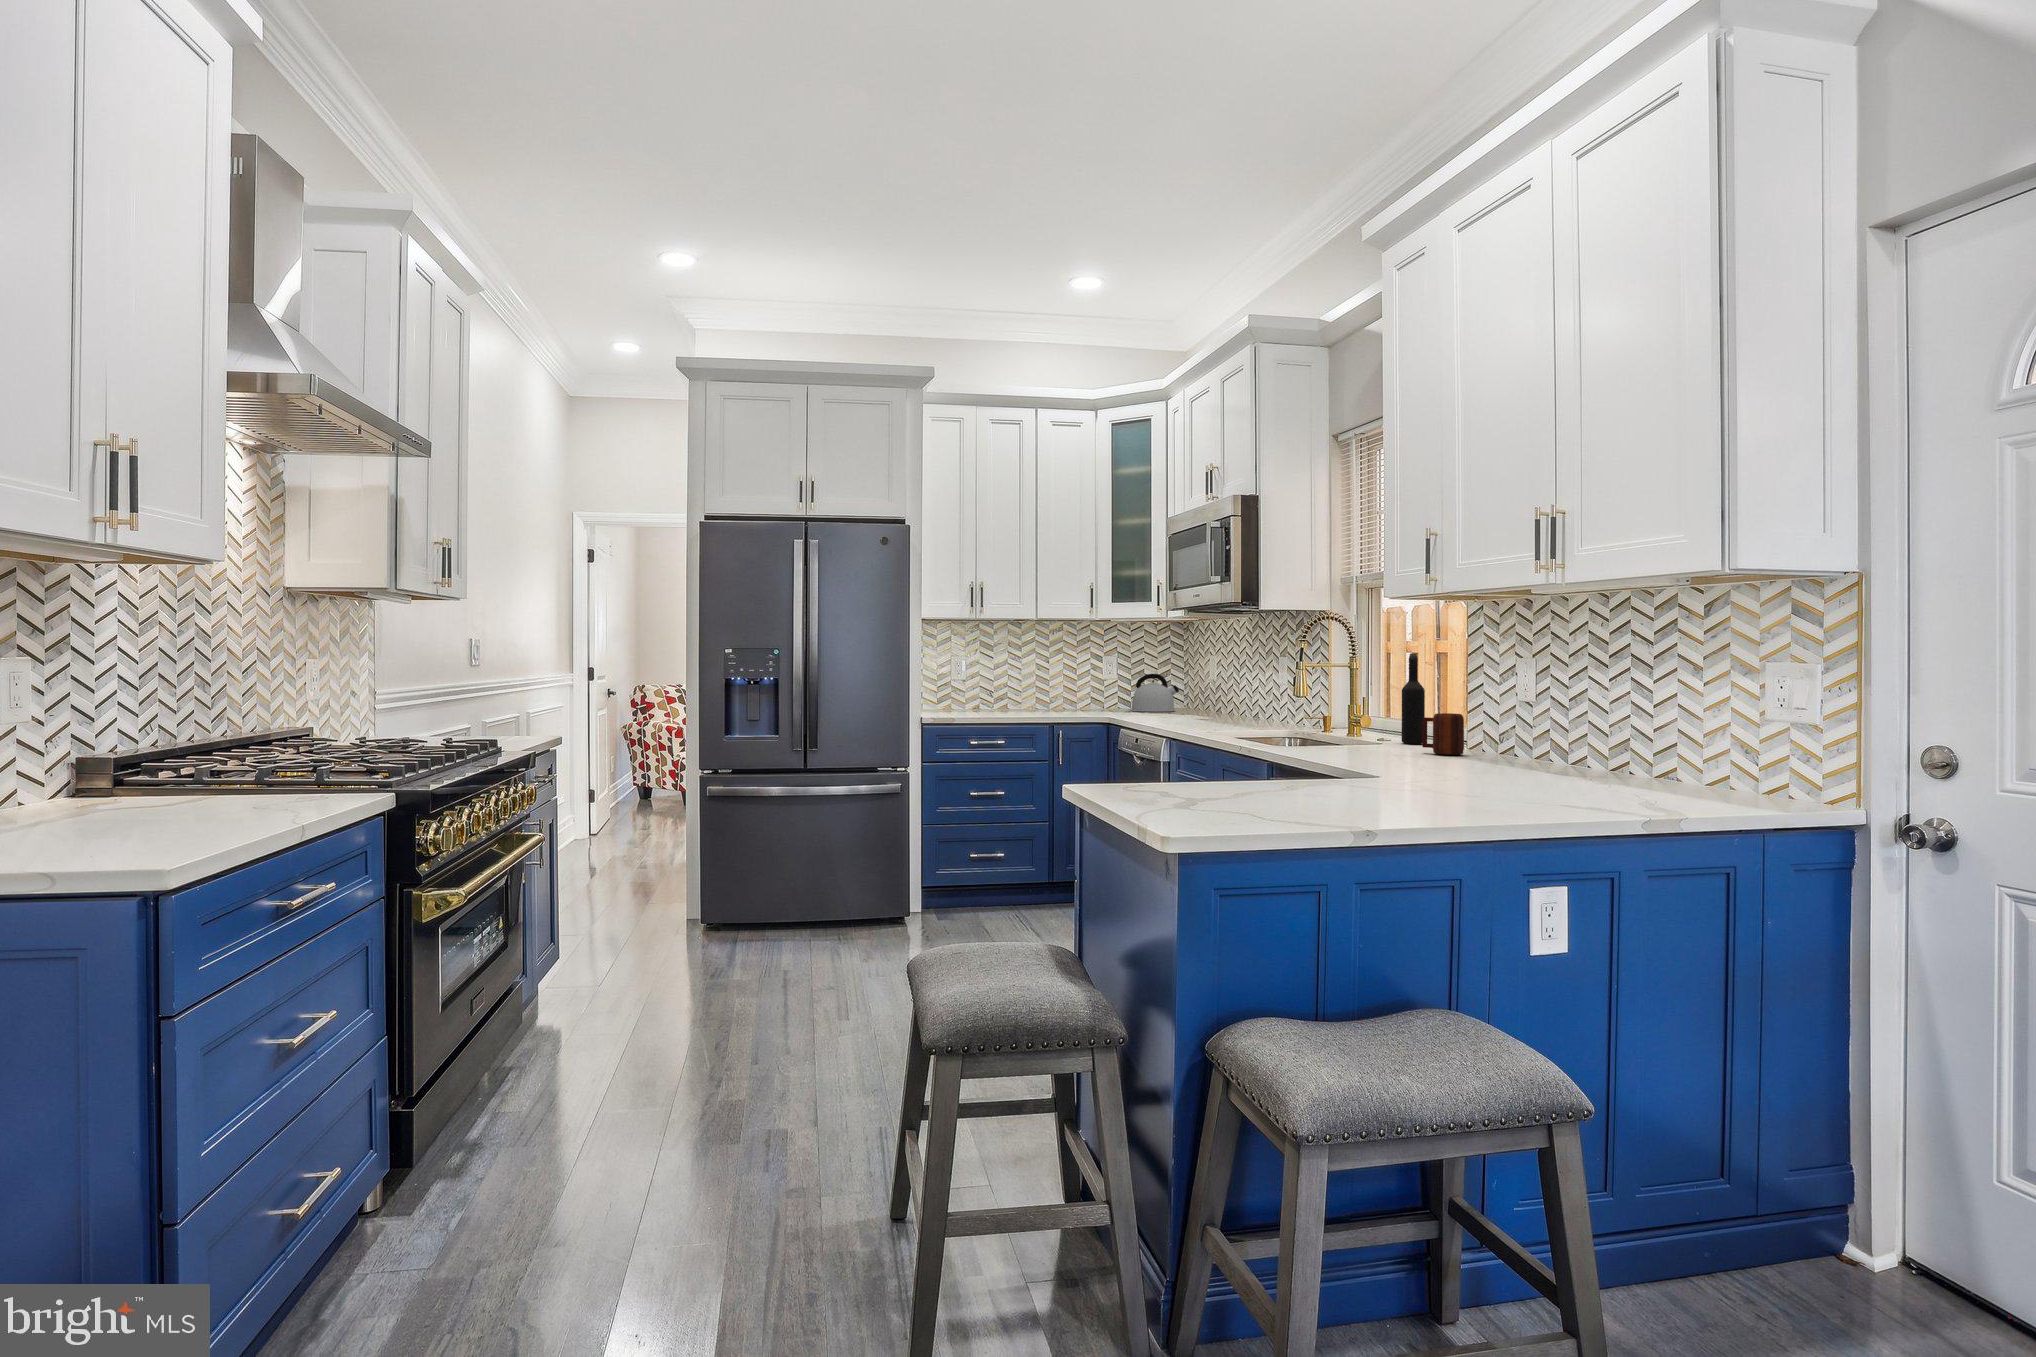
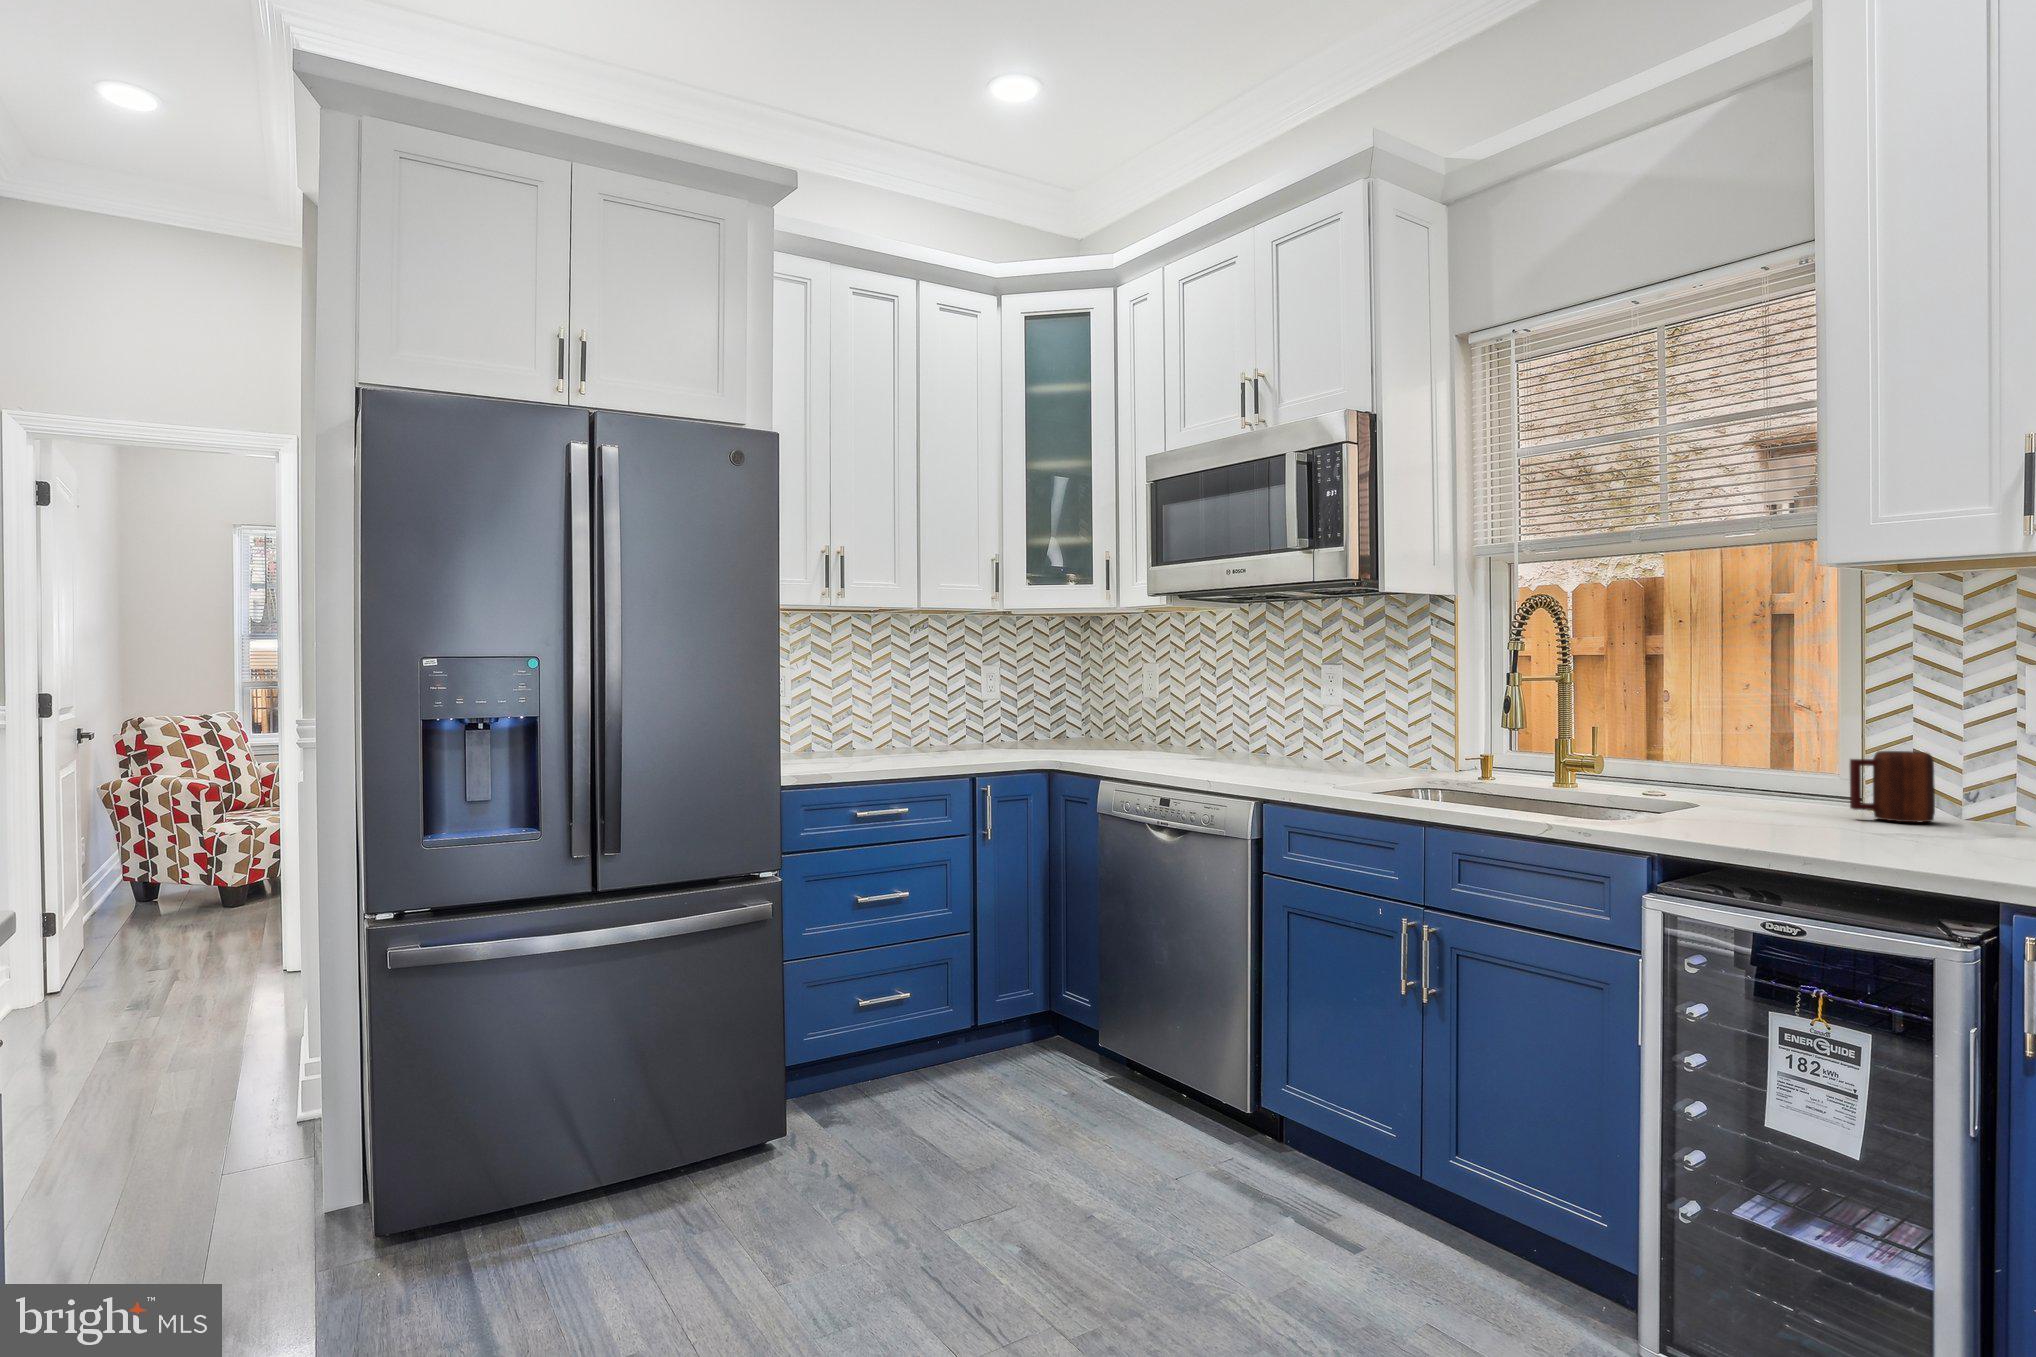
wine bottle: present [1402,653,1425,744] -> none [1681,653,1721,796]
kettle: present [1131,674,1179,712] -> none [1018,690,1085,744]

